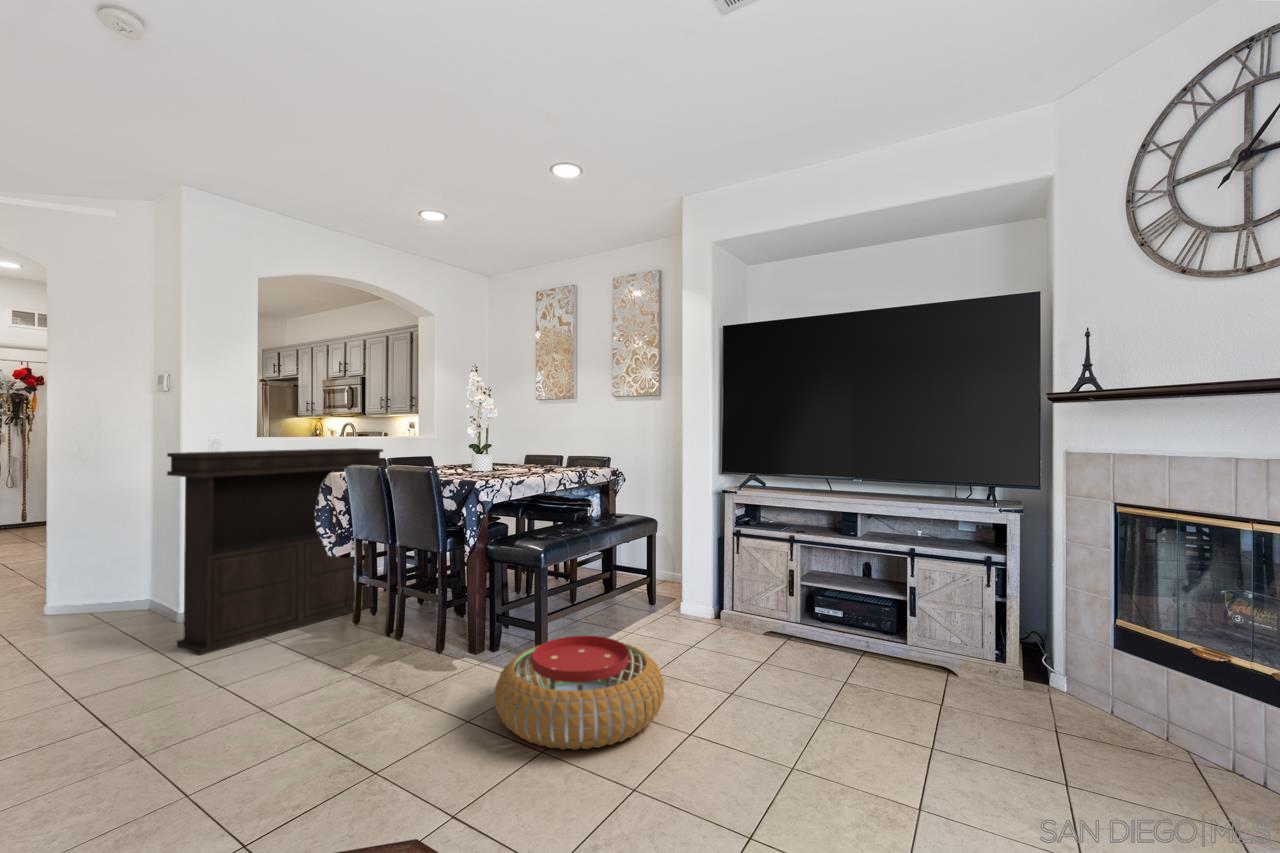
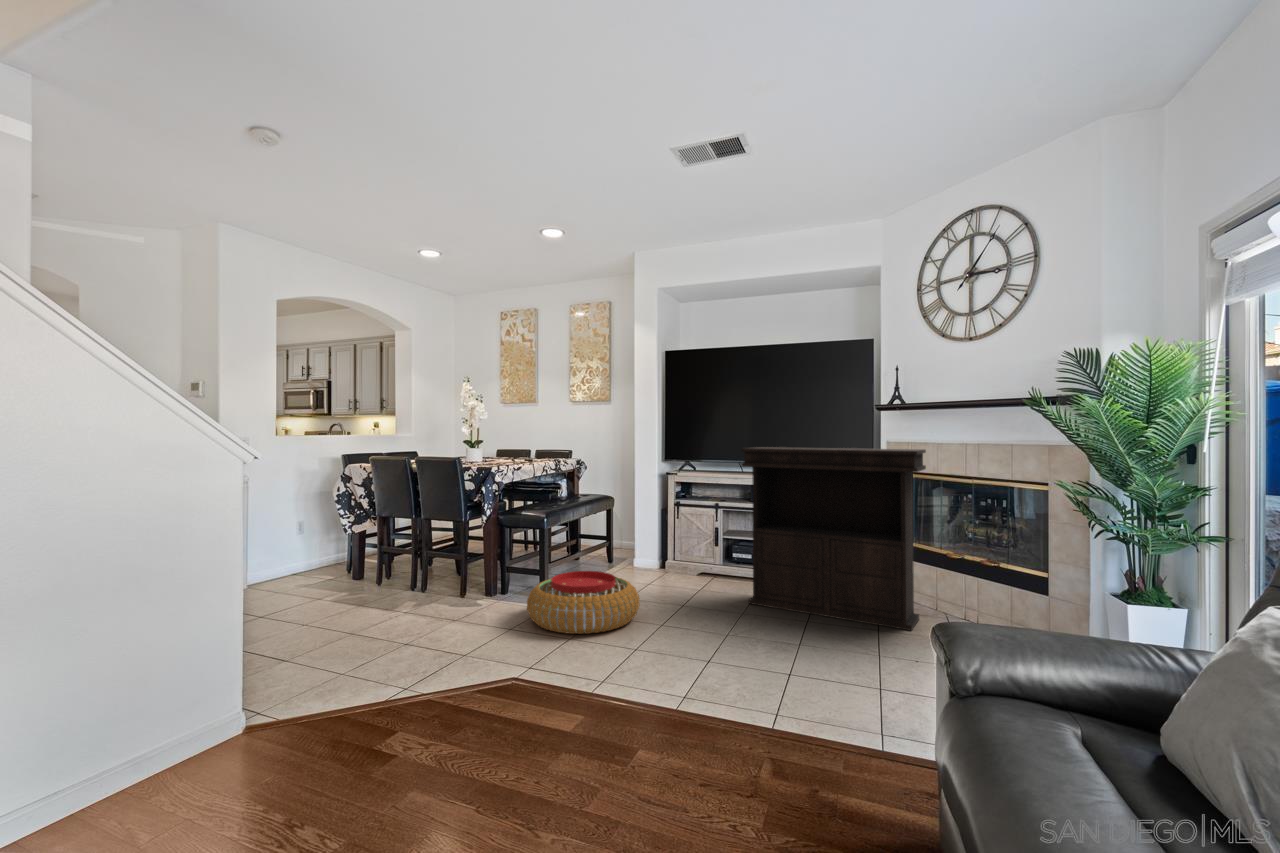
console table: present [167,448,383,655] -> present [742,447,926,631]

